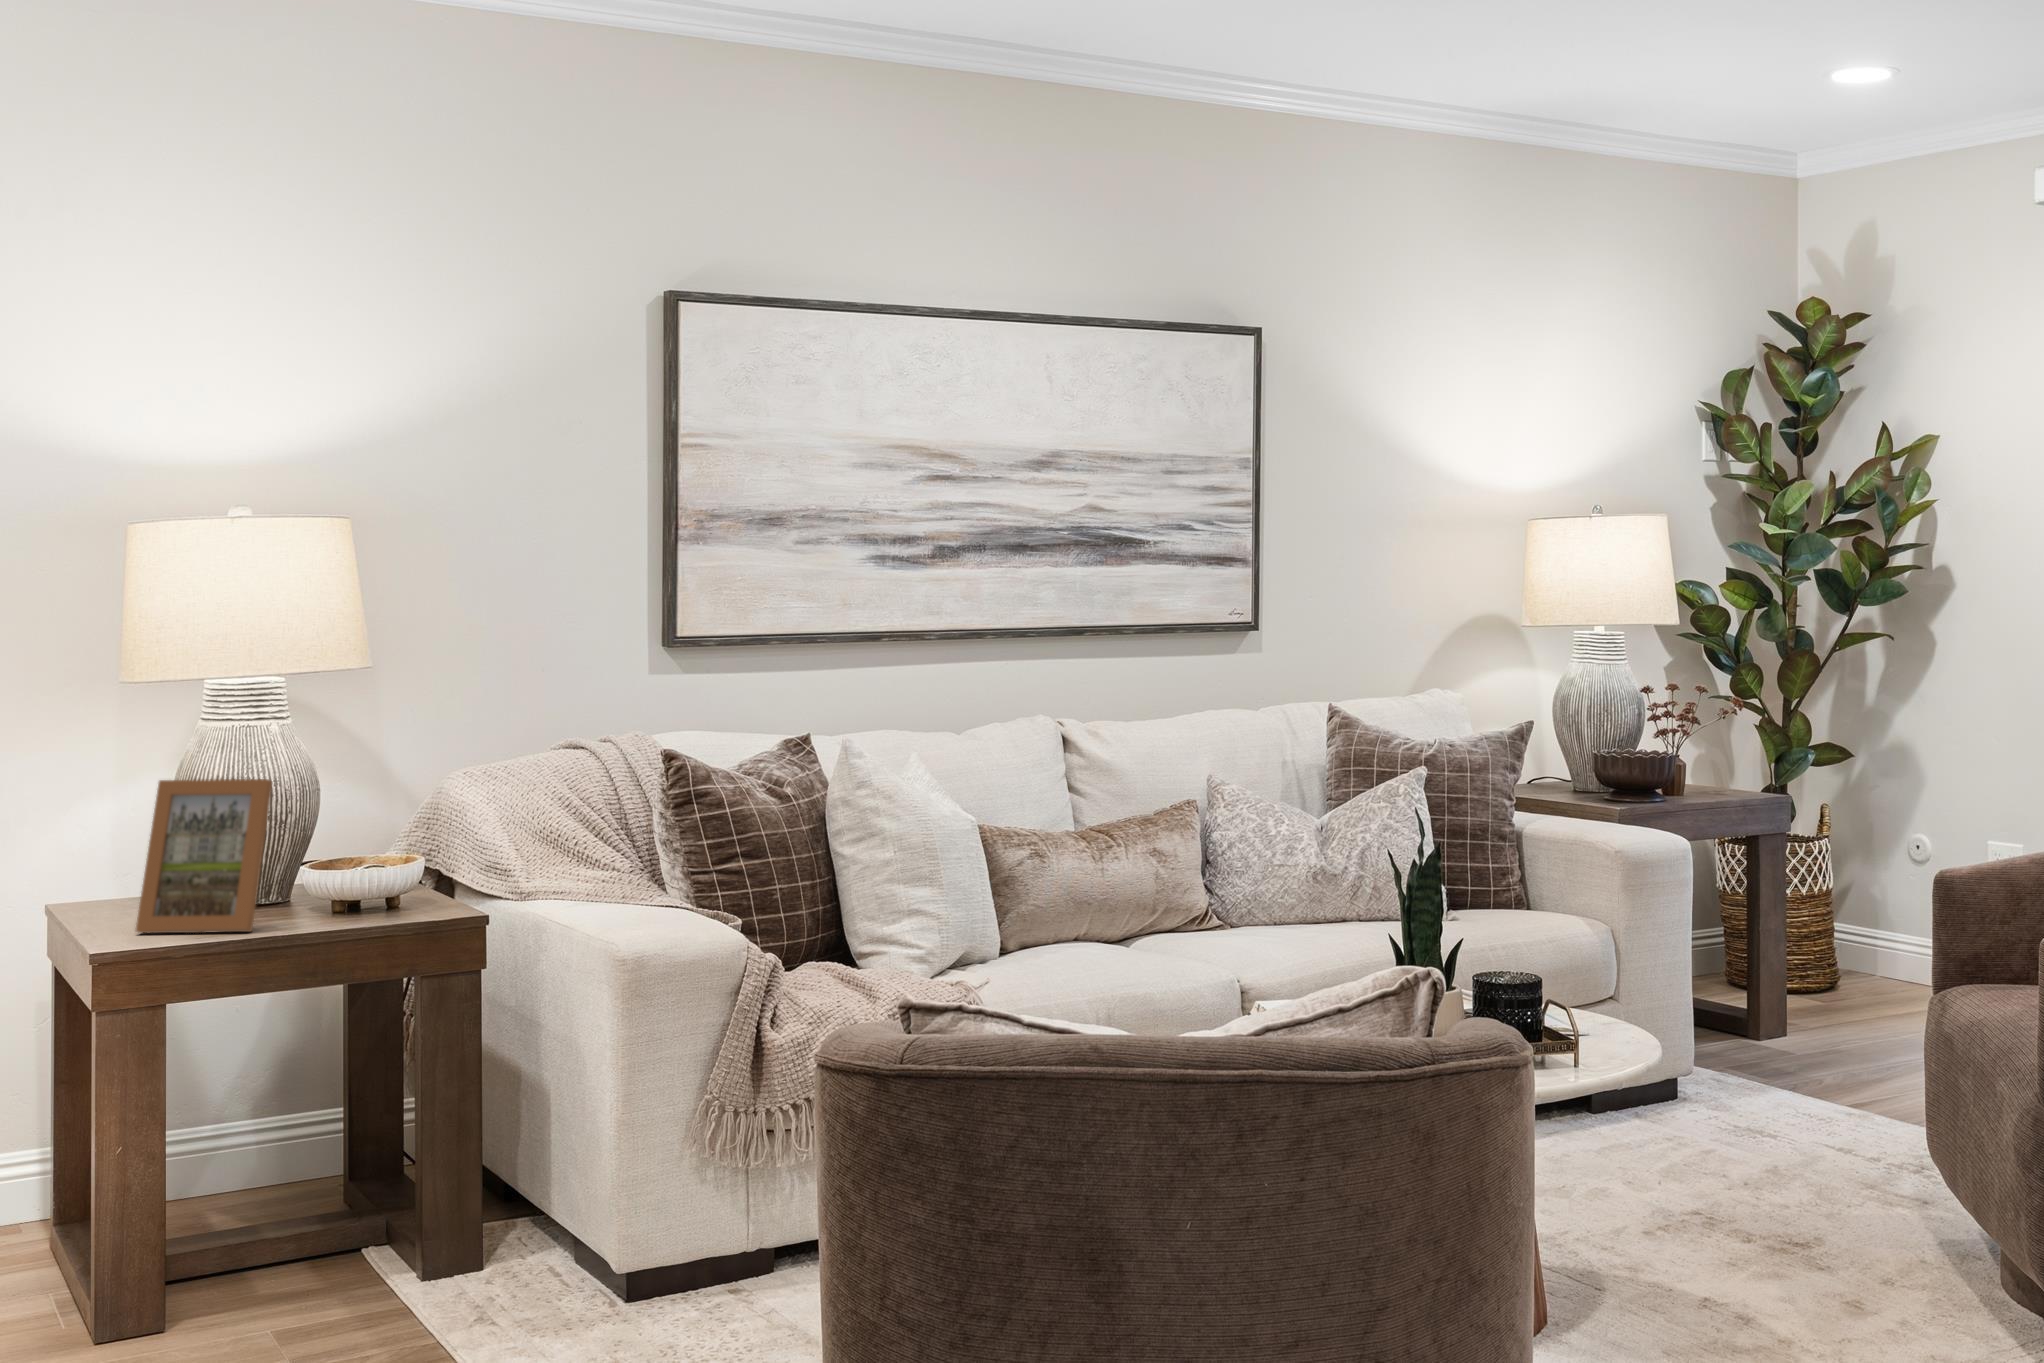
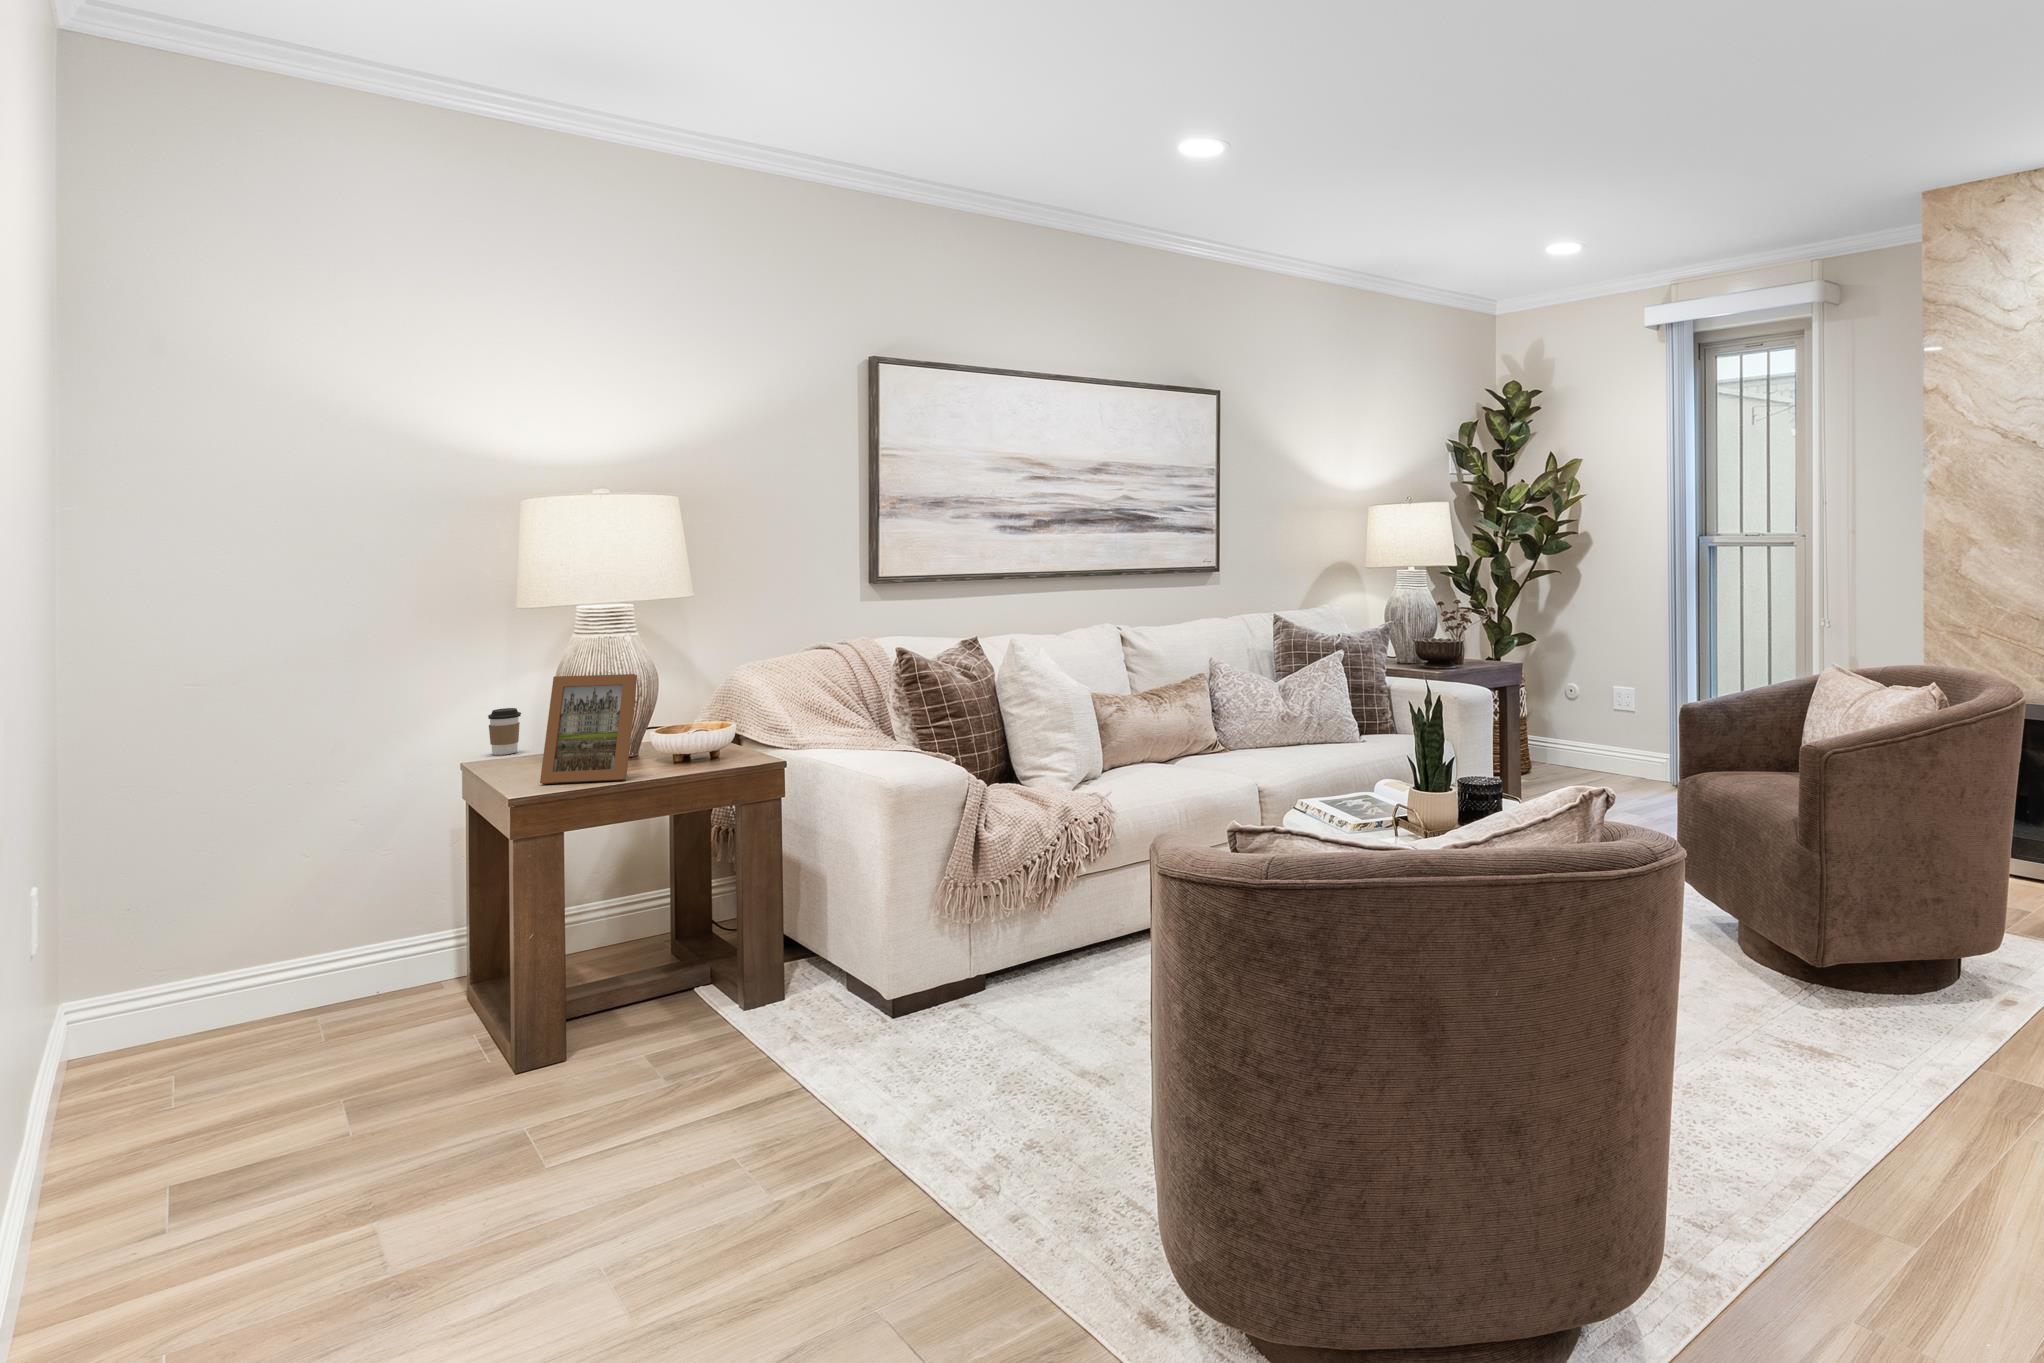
coffee cup: none [90,826,136,894] -> present [488,708,521,755]

